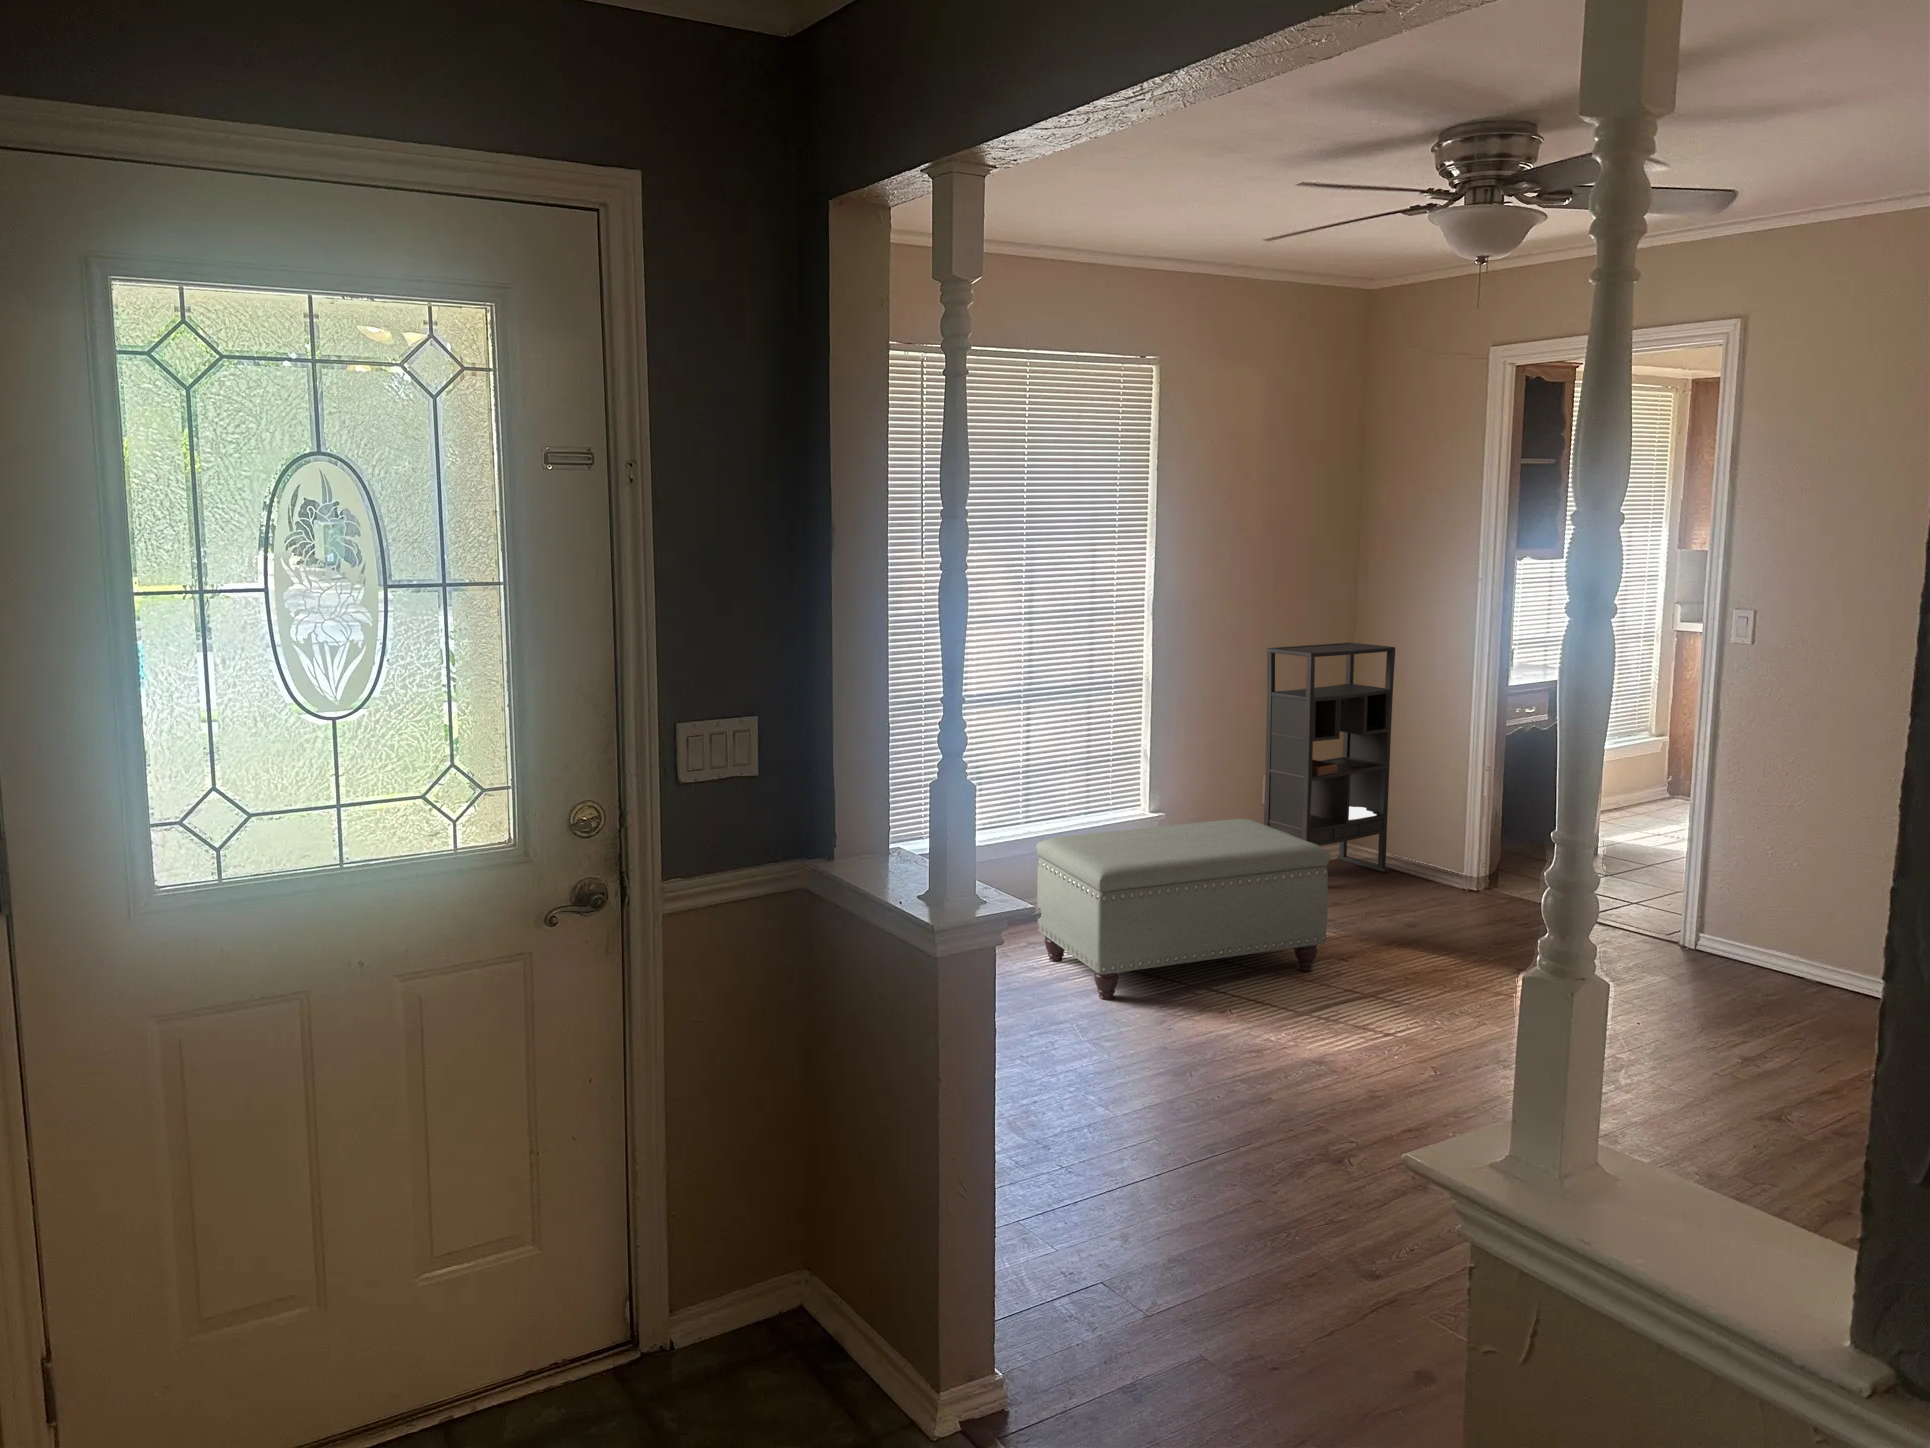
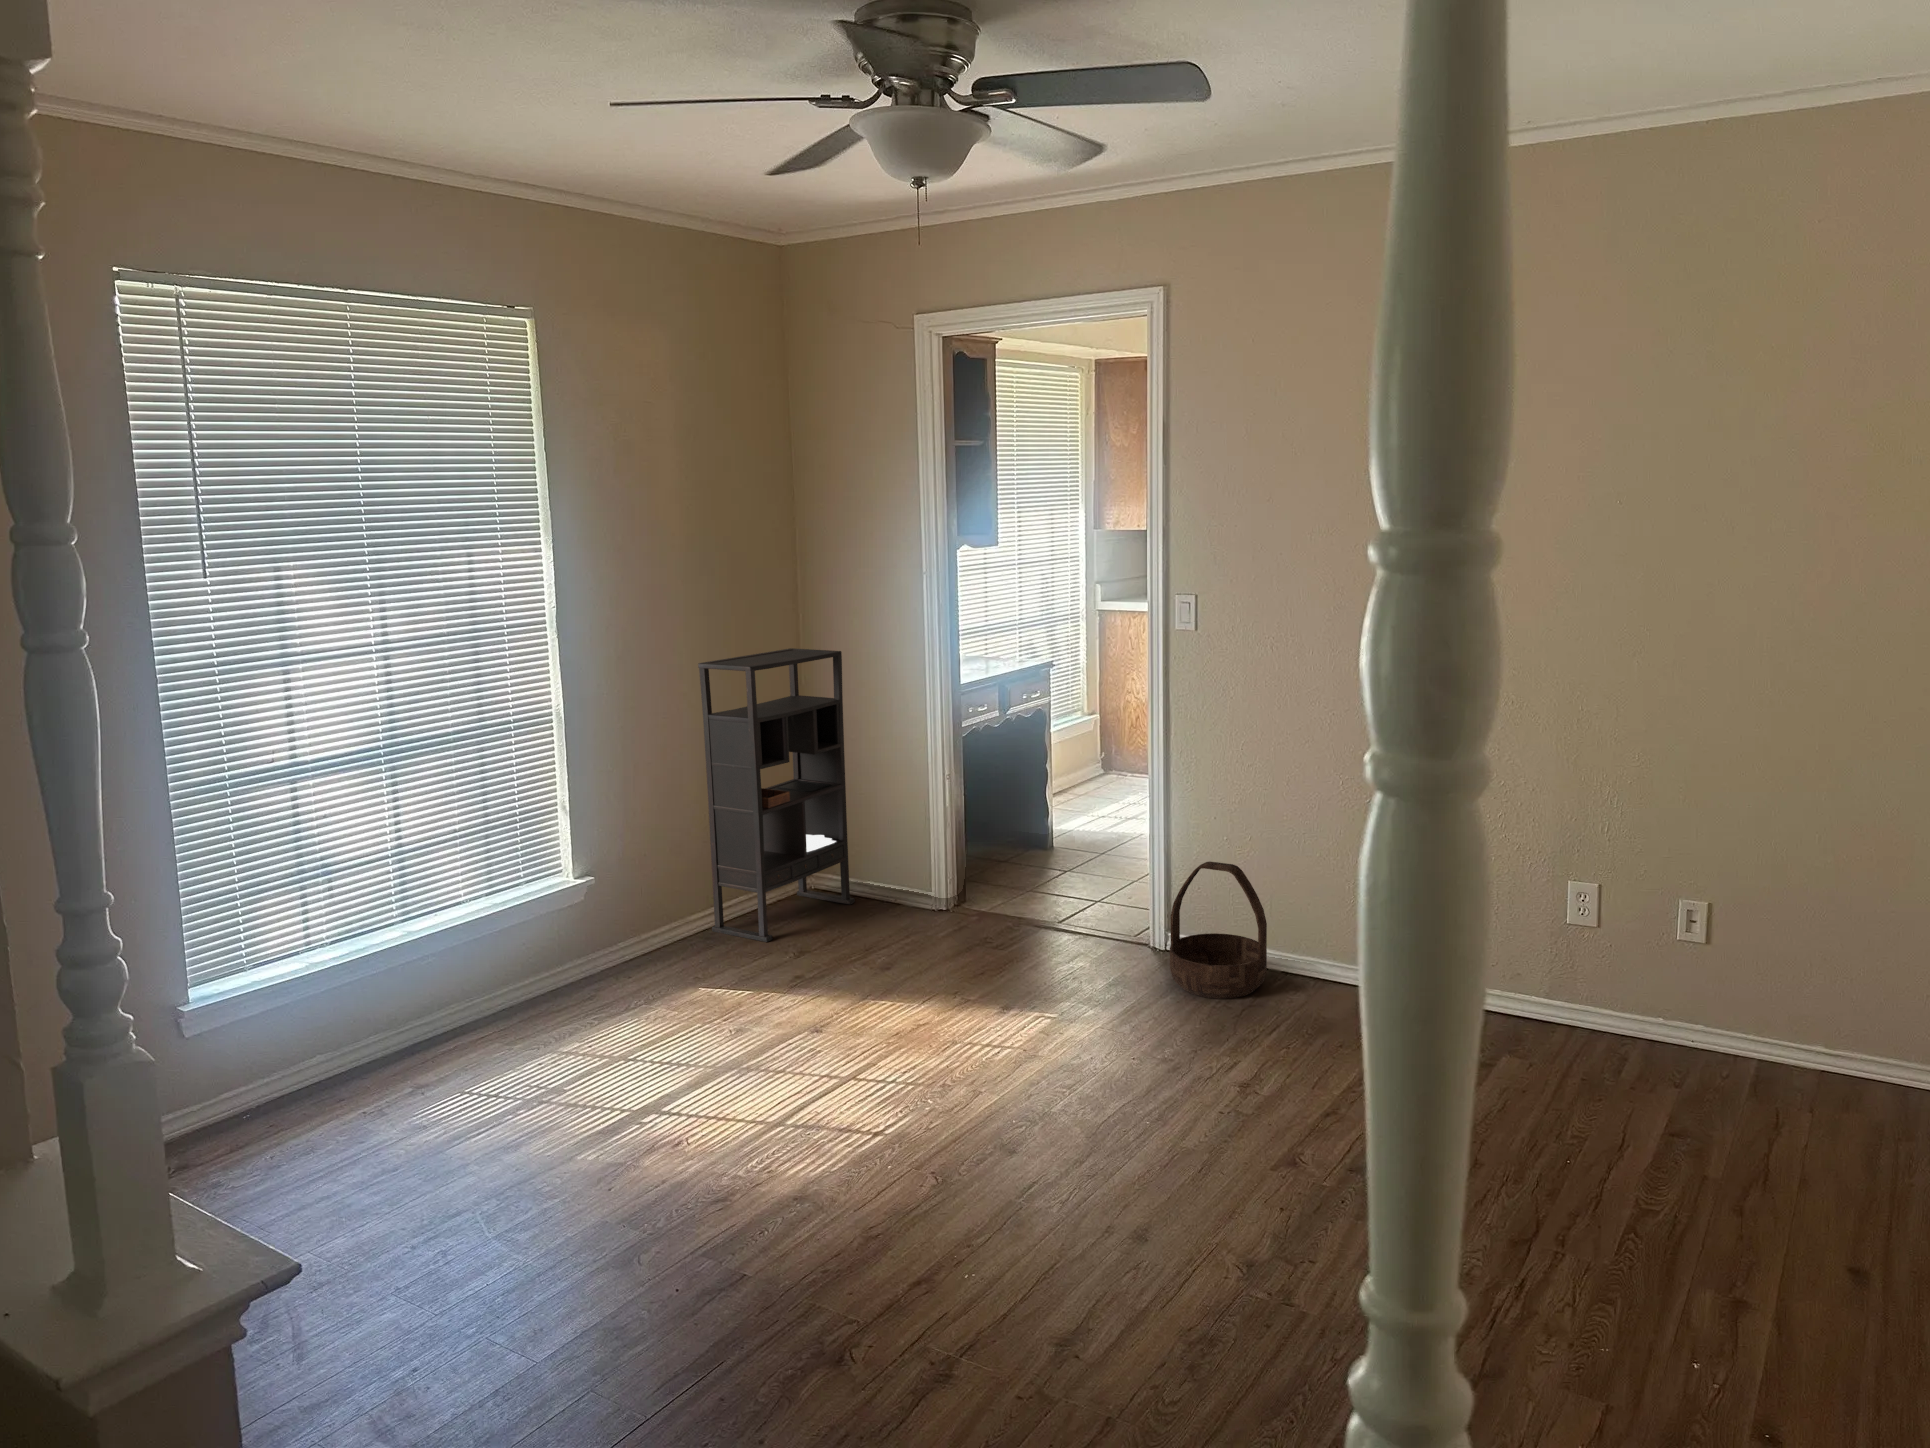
ottoman: present [1037,819,1330,1000] -> none [415,879,796,1156]
basket: none [1696,866,1806,998] -> present [1170,862,1267,999]

